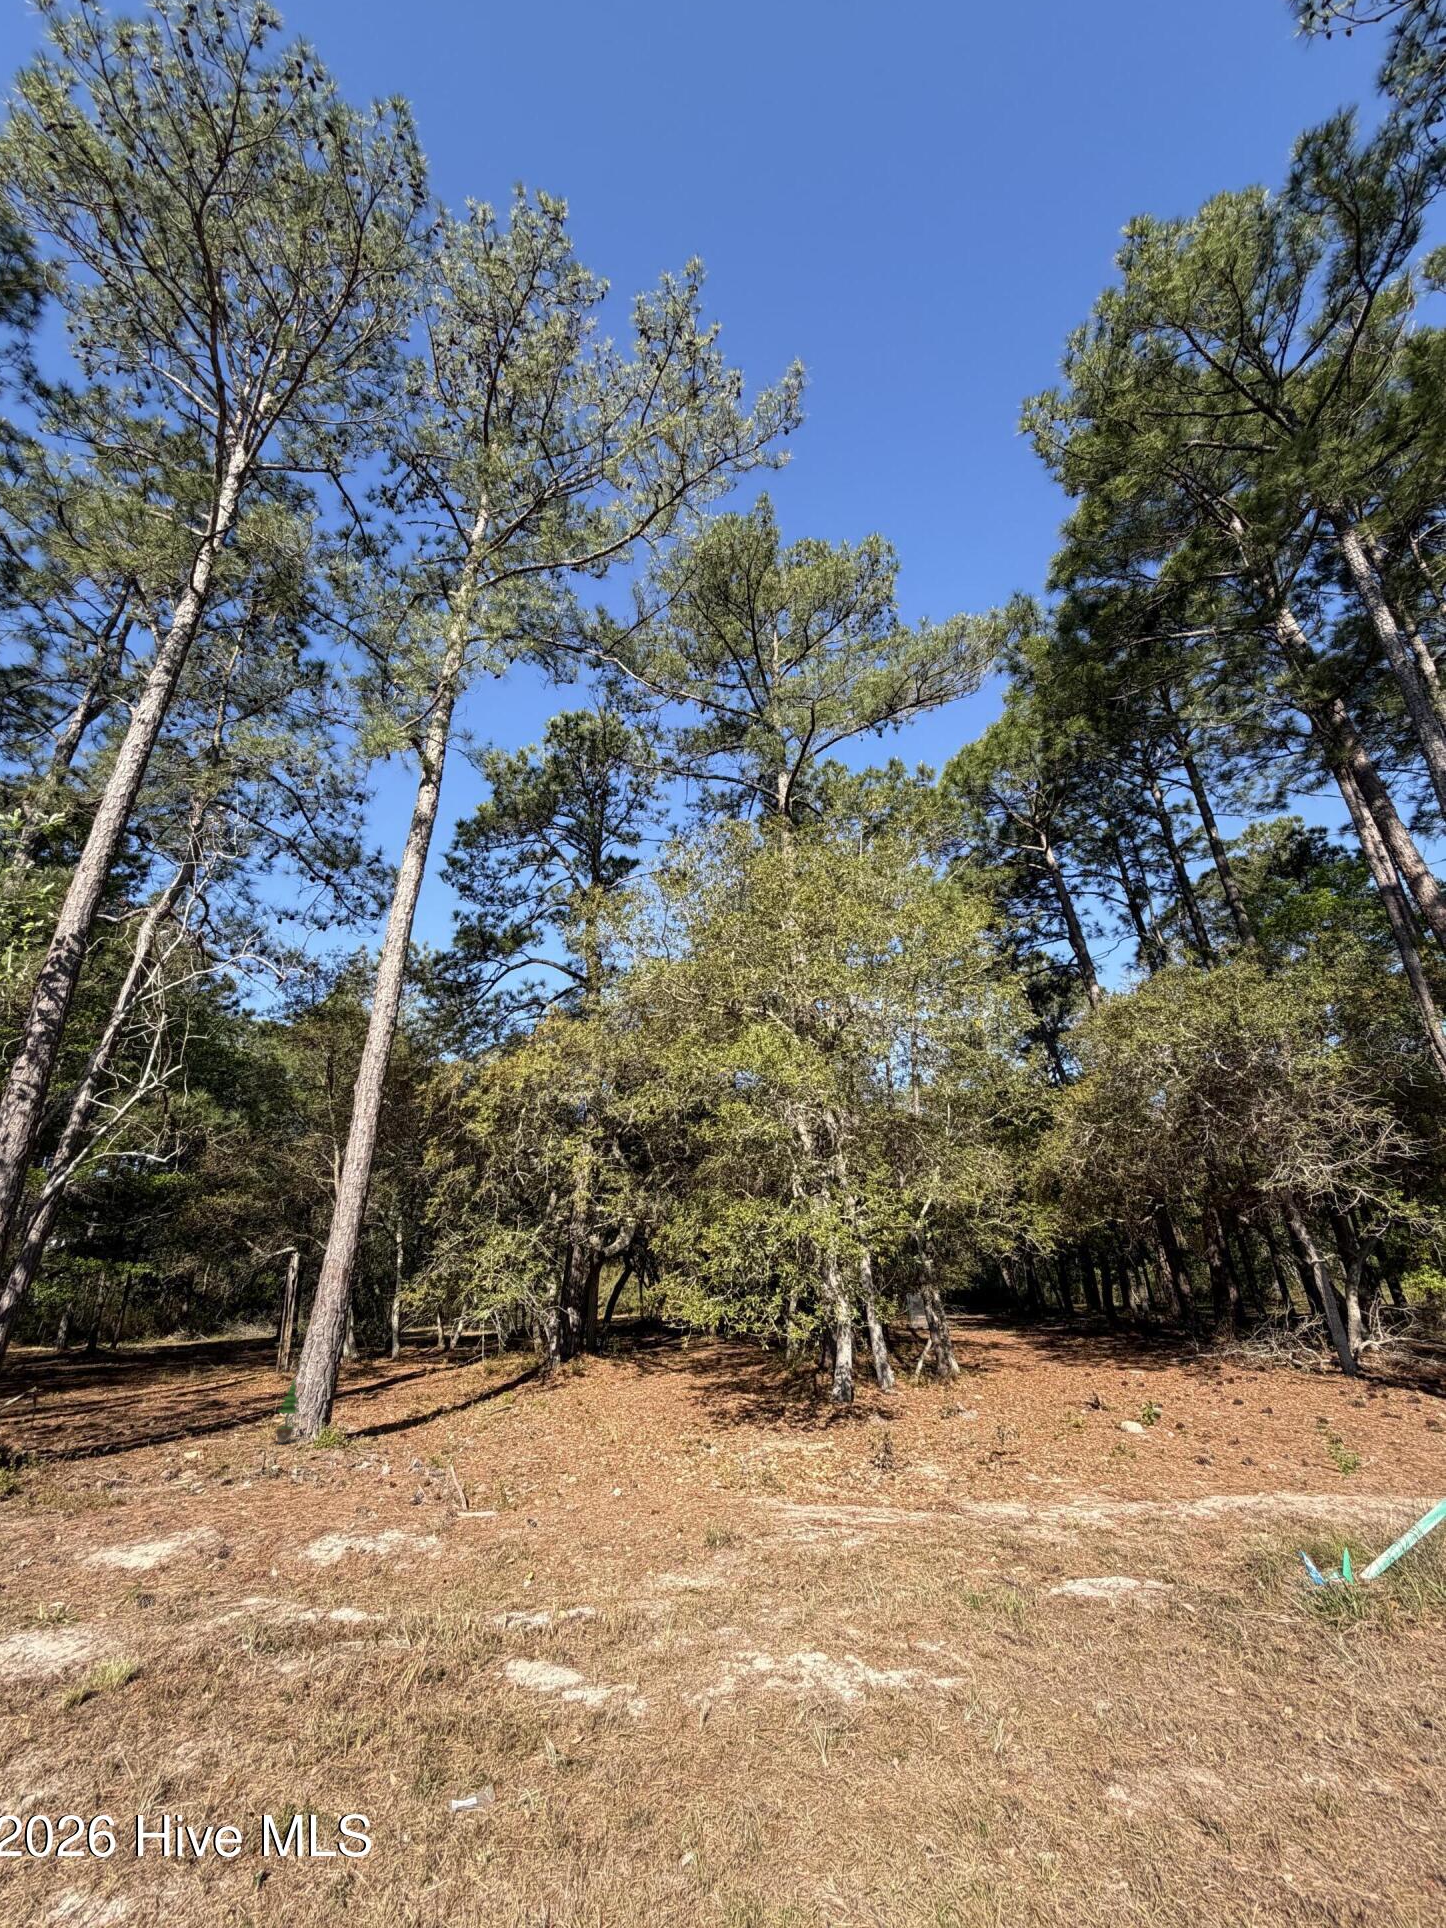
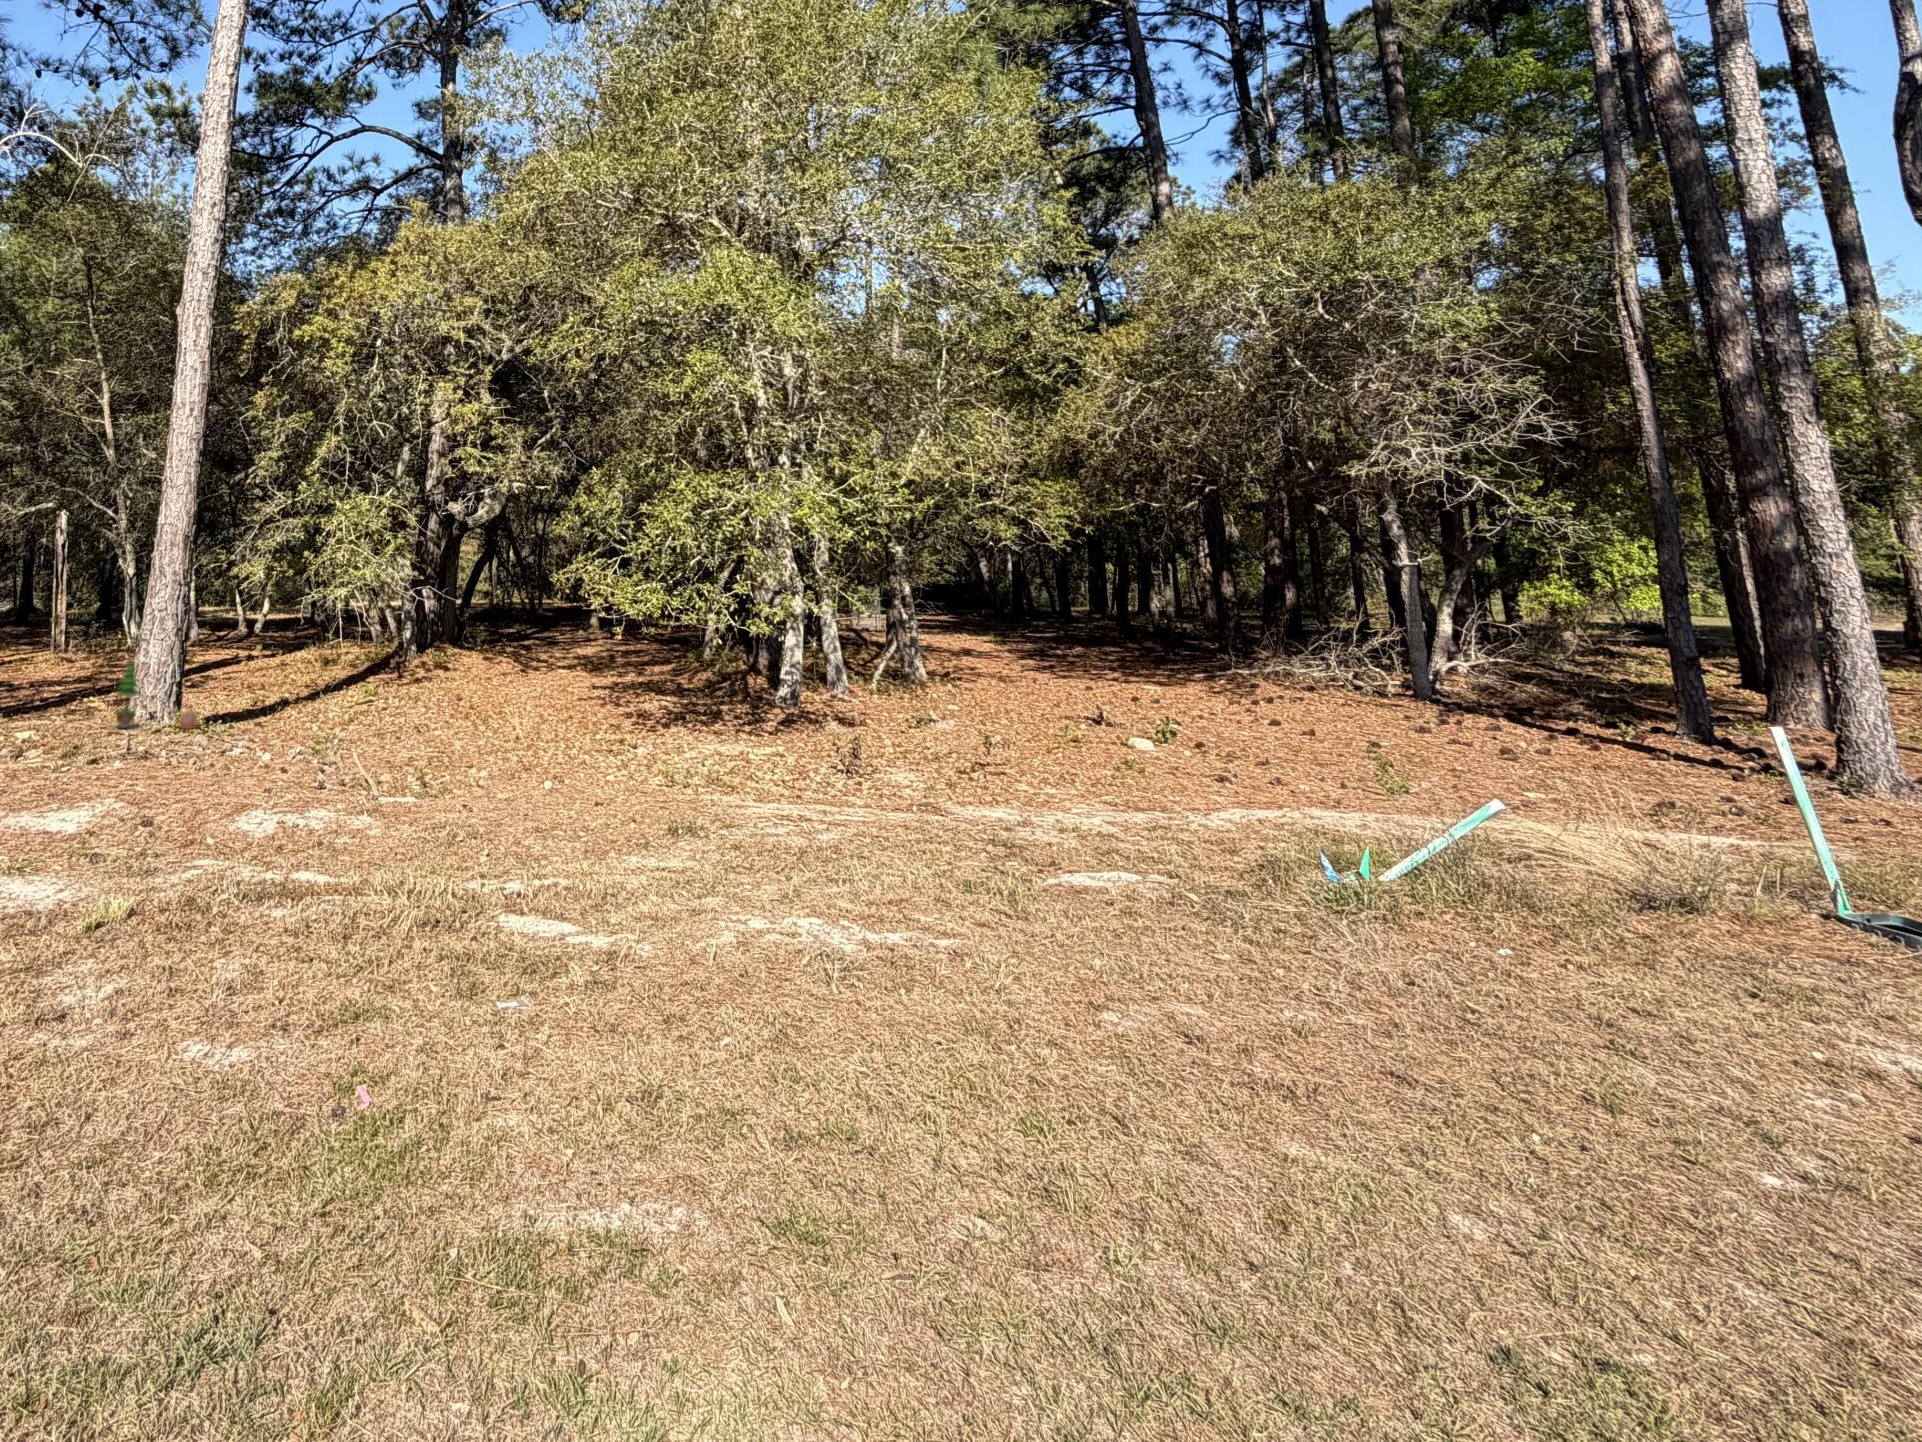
watering can: none [321,1418,352,1443] -> present [170,705,197,729]

